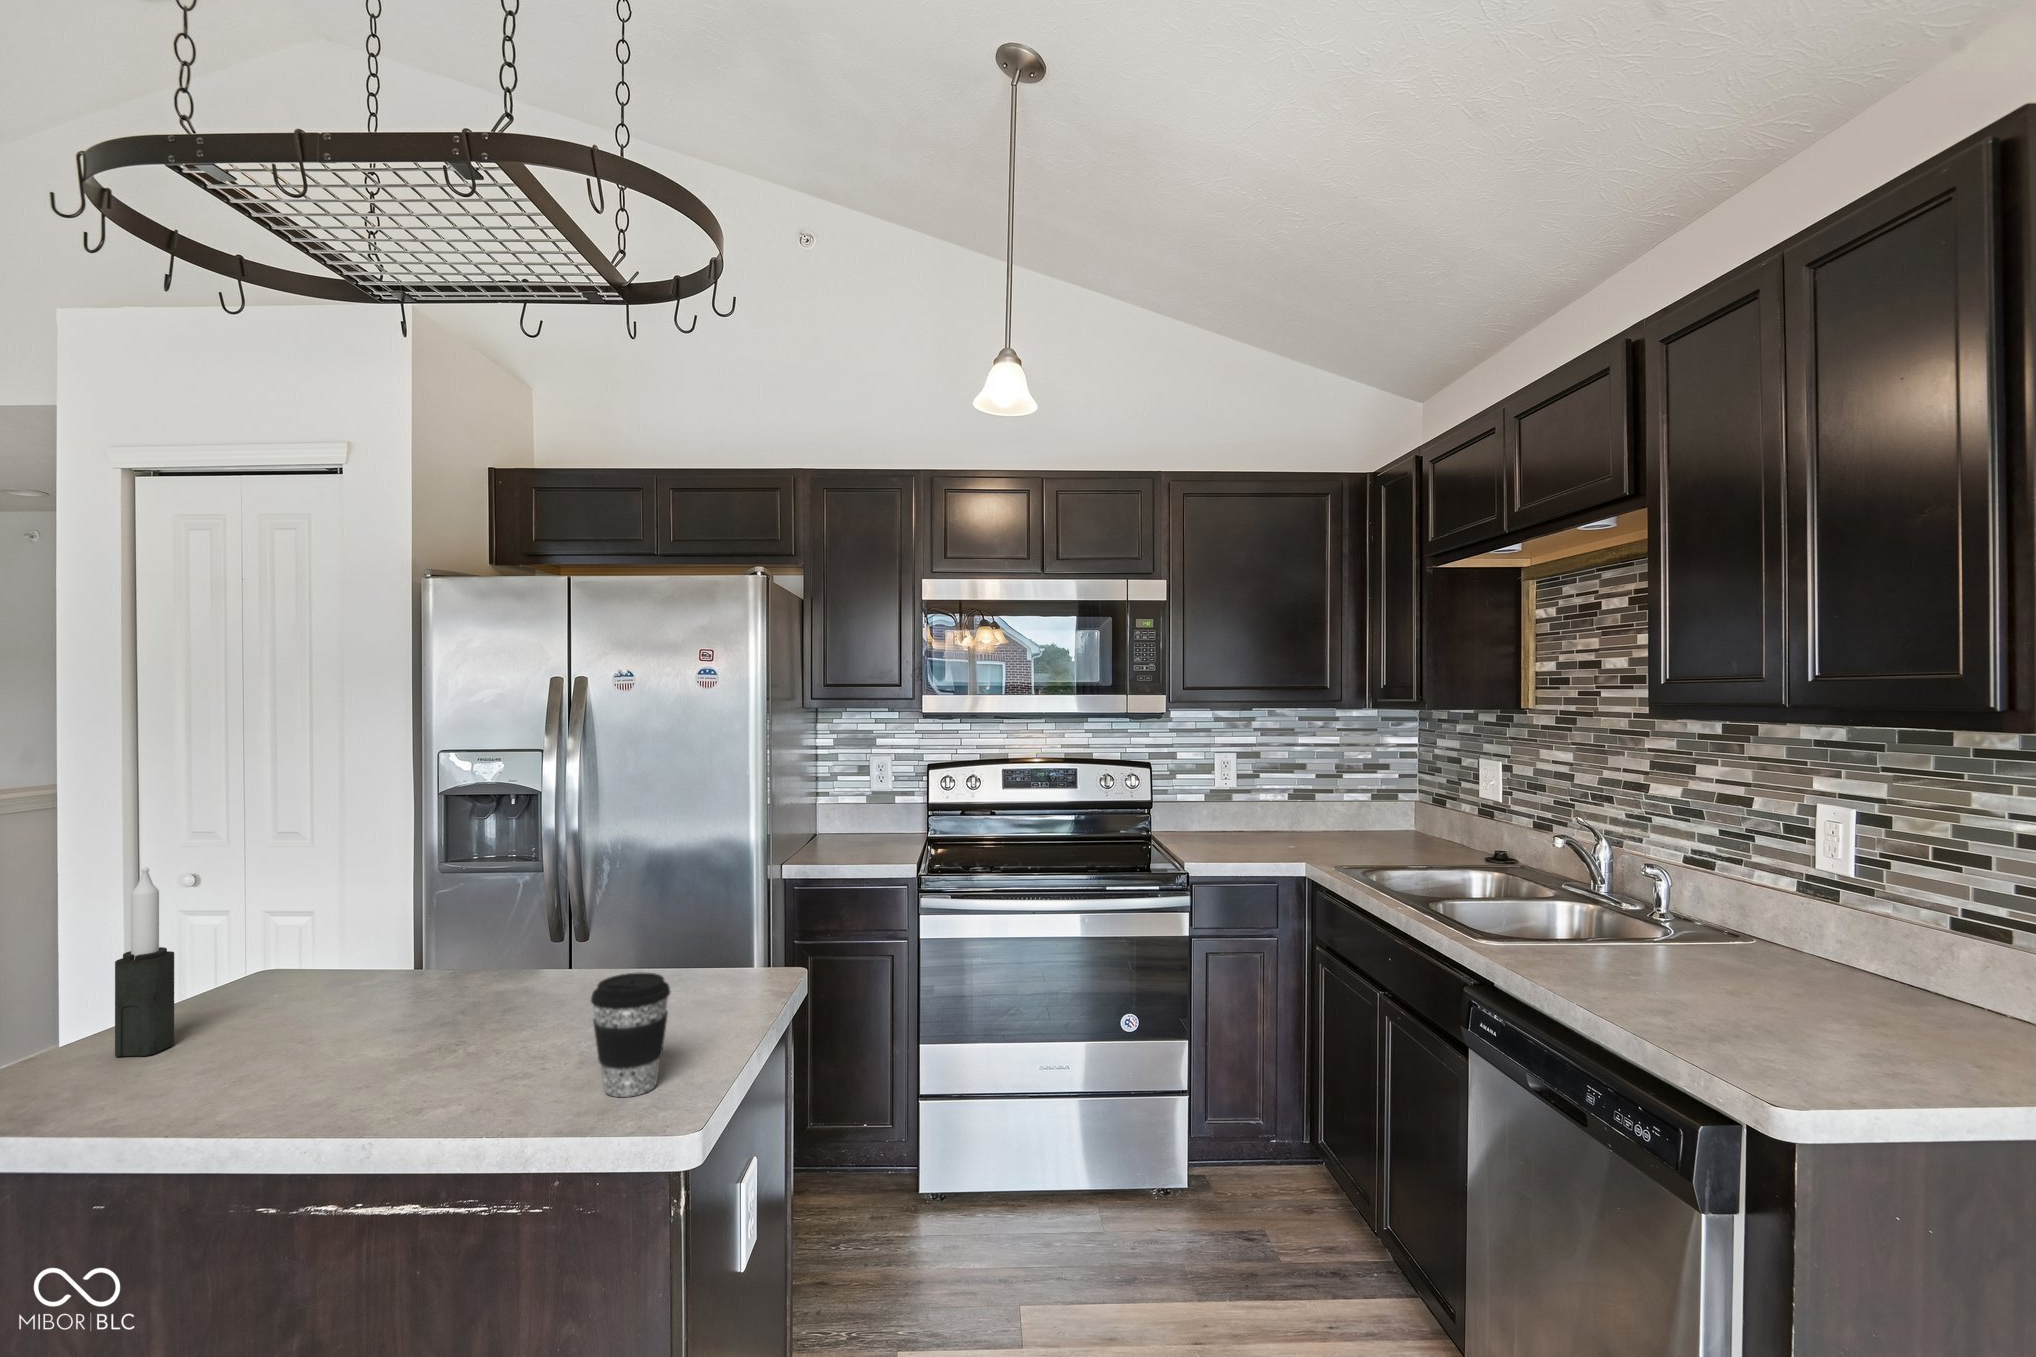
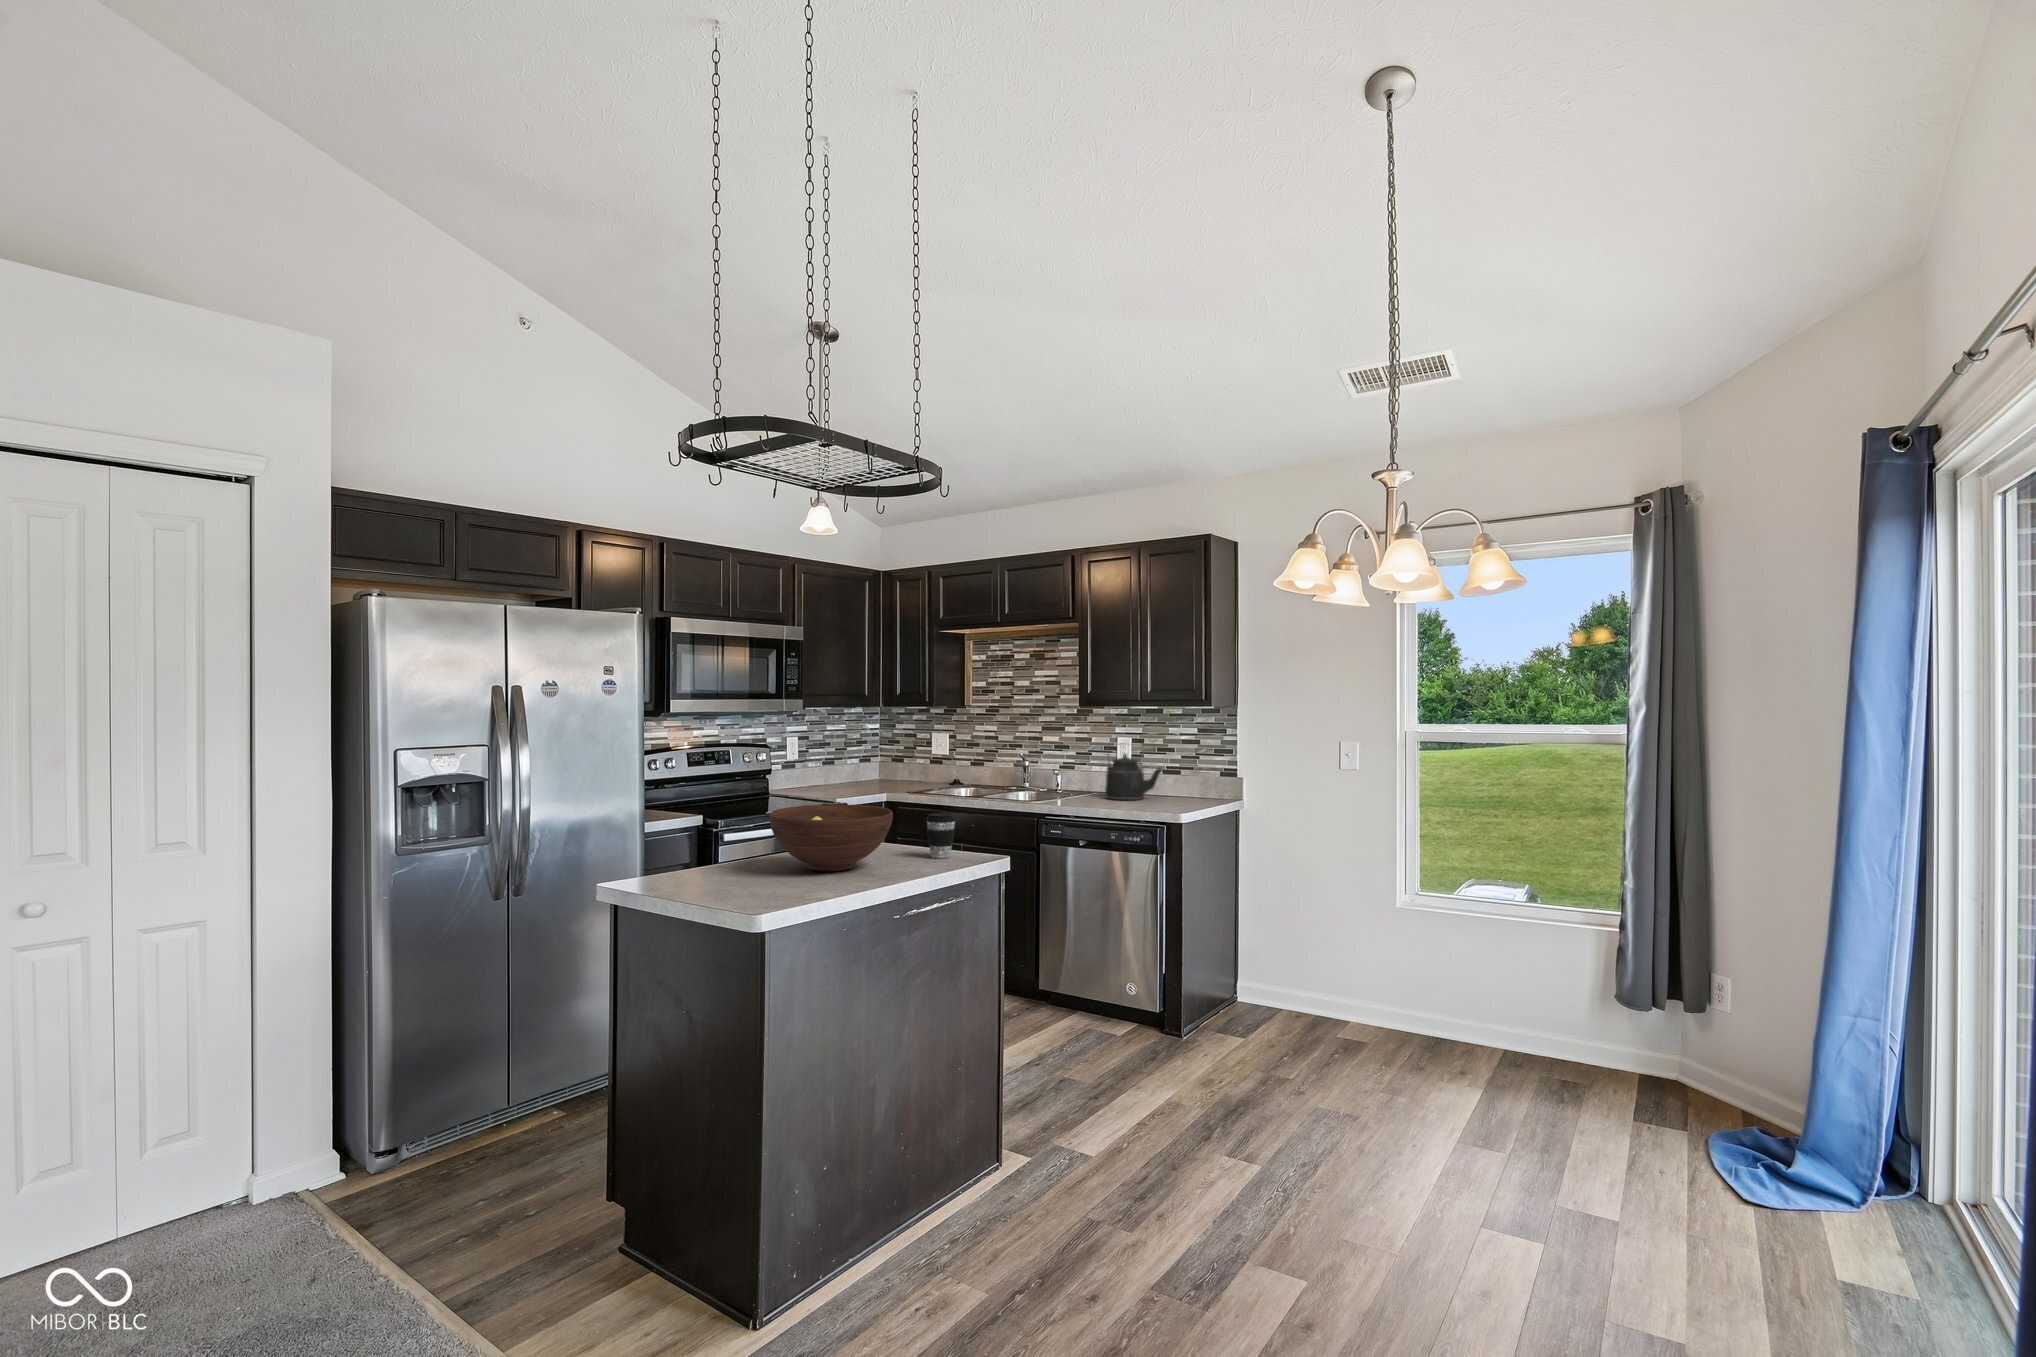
kettle: none [1715,820,1909,995] -> present [1105,744,1162,800]
candle: present [115,867,174,1057] -> none [700,792,725,891]
fruit bowl: none [256,904,559,1069] -> present [769,805,893,871]

